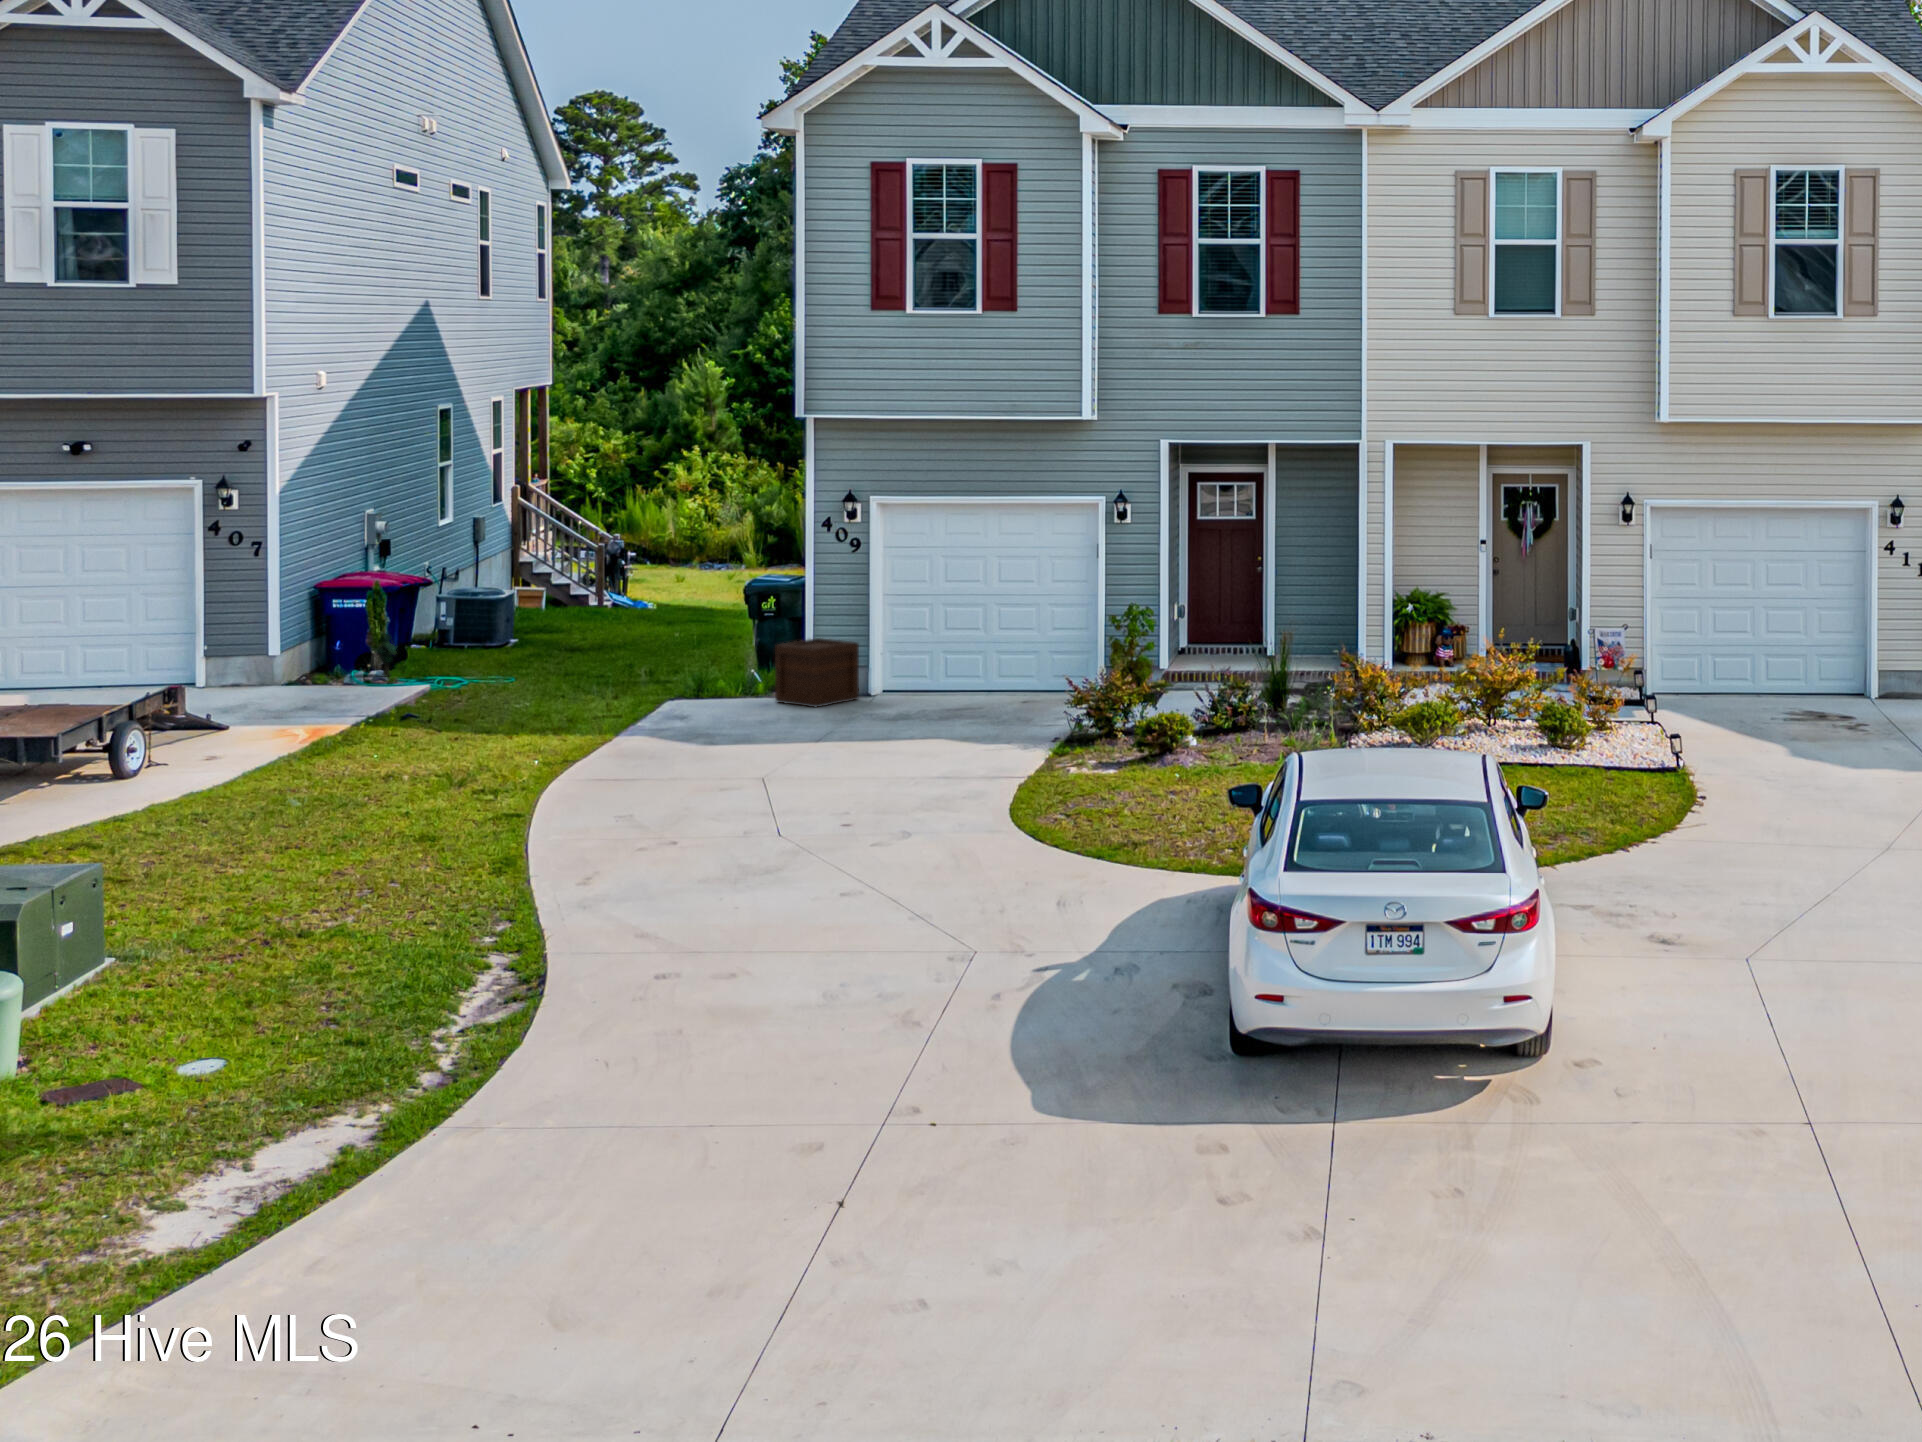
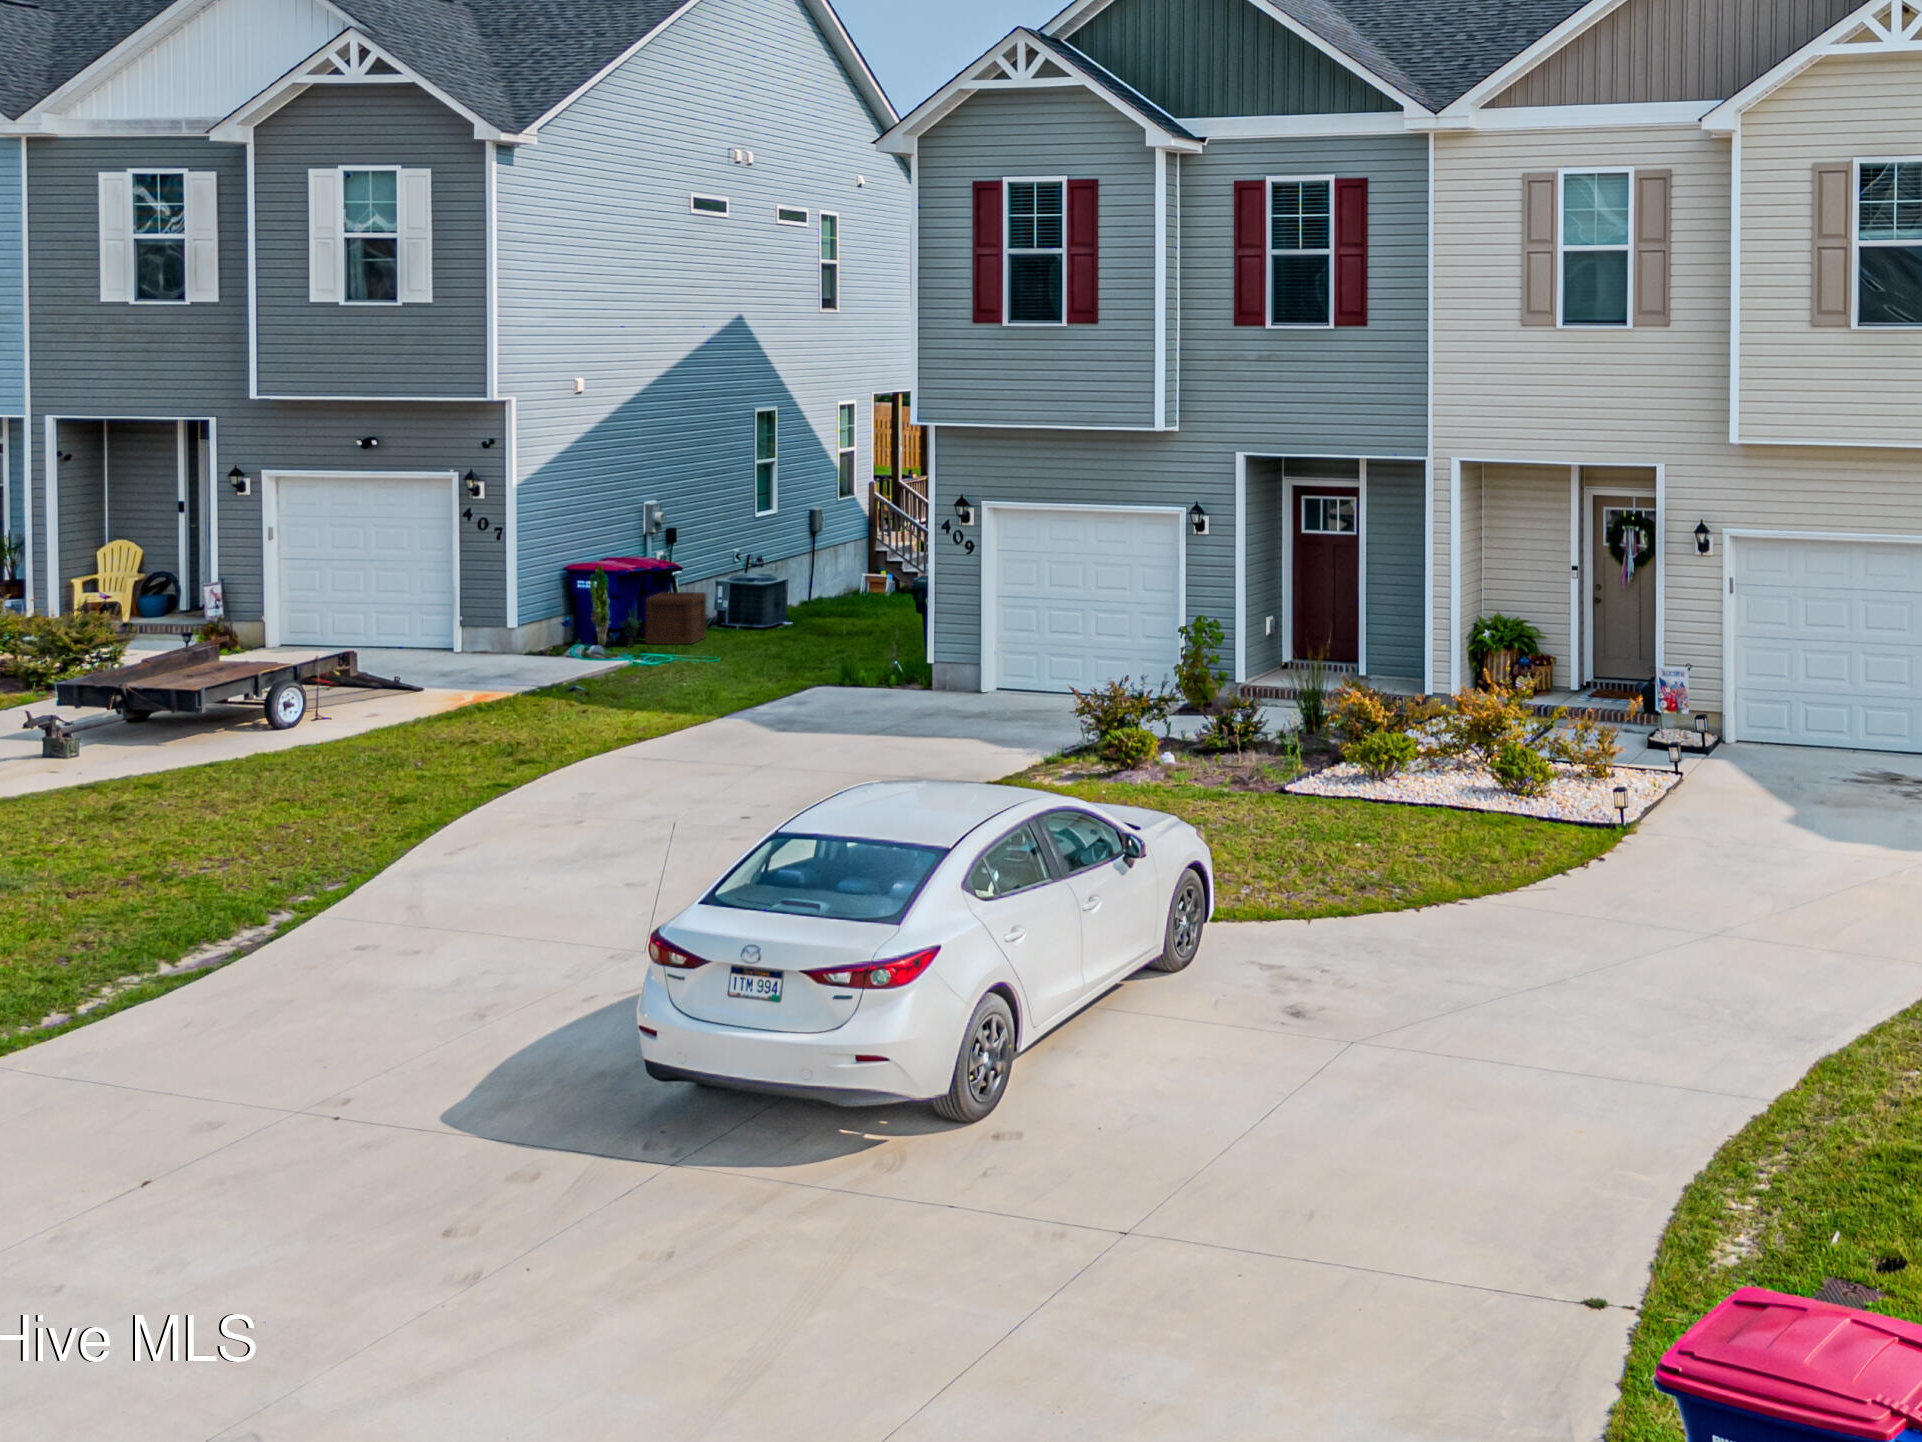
wooden crate: present [775,638,859,707] -> present [645,592,707,644]

